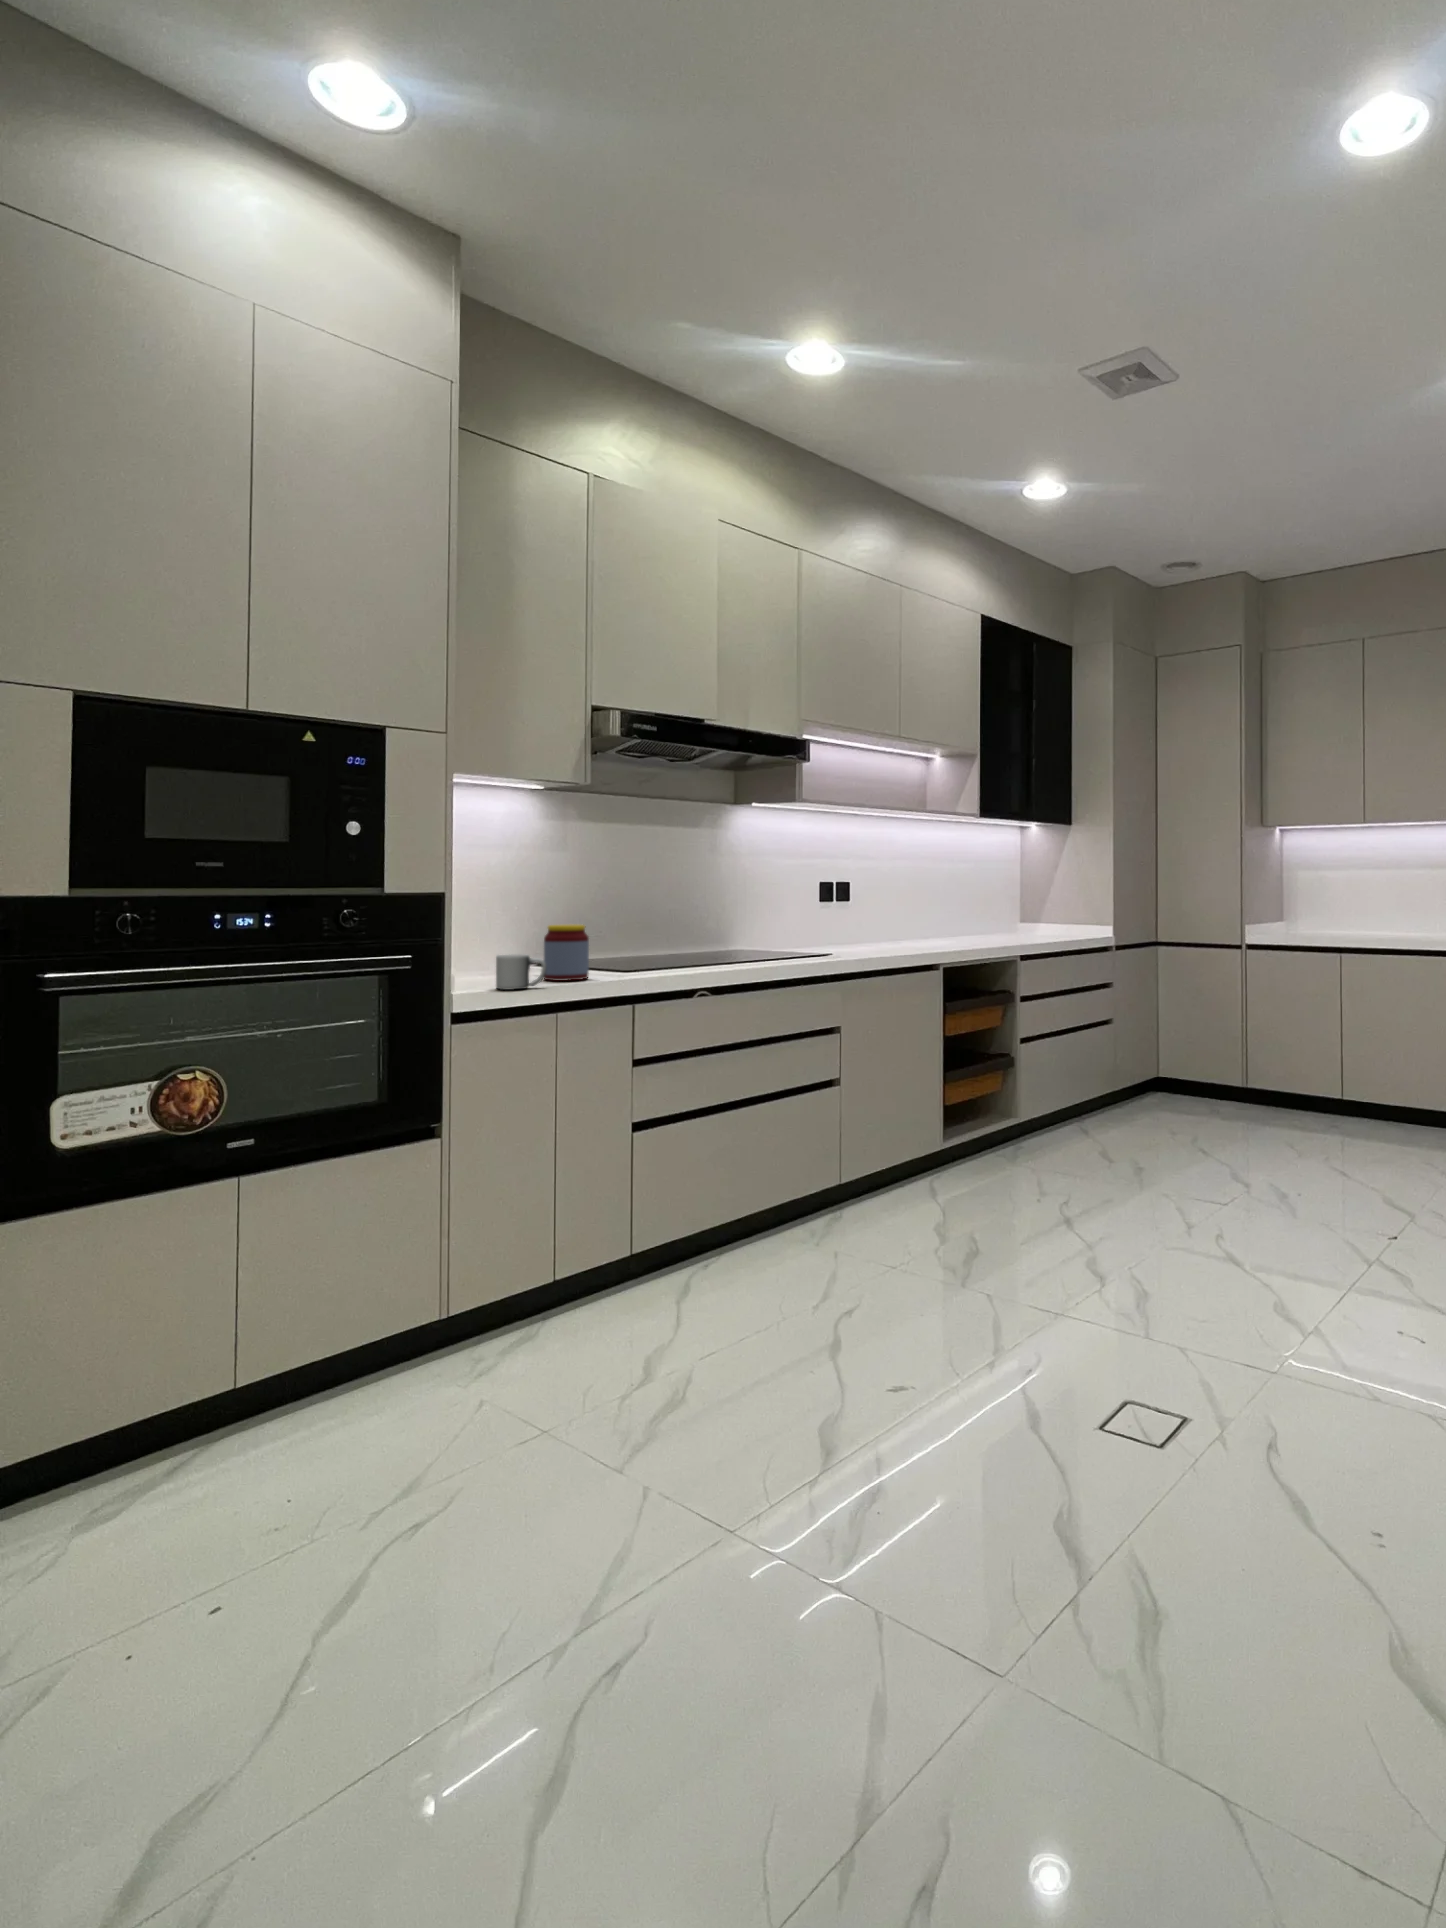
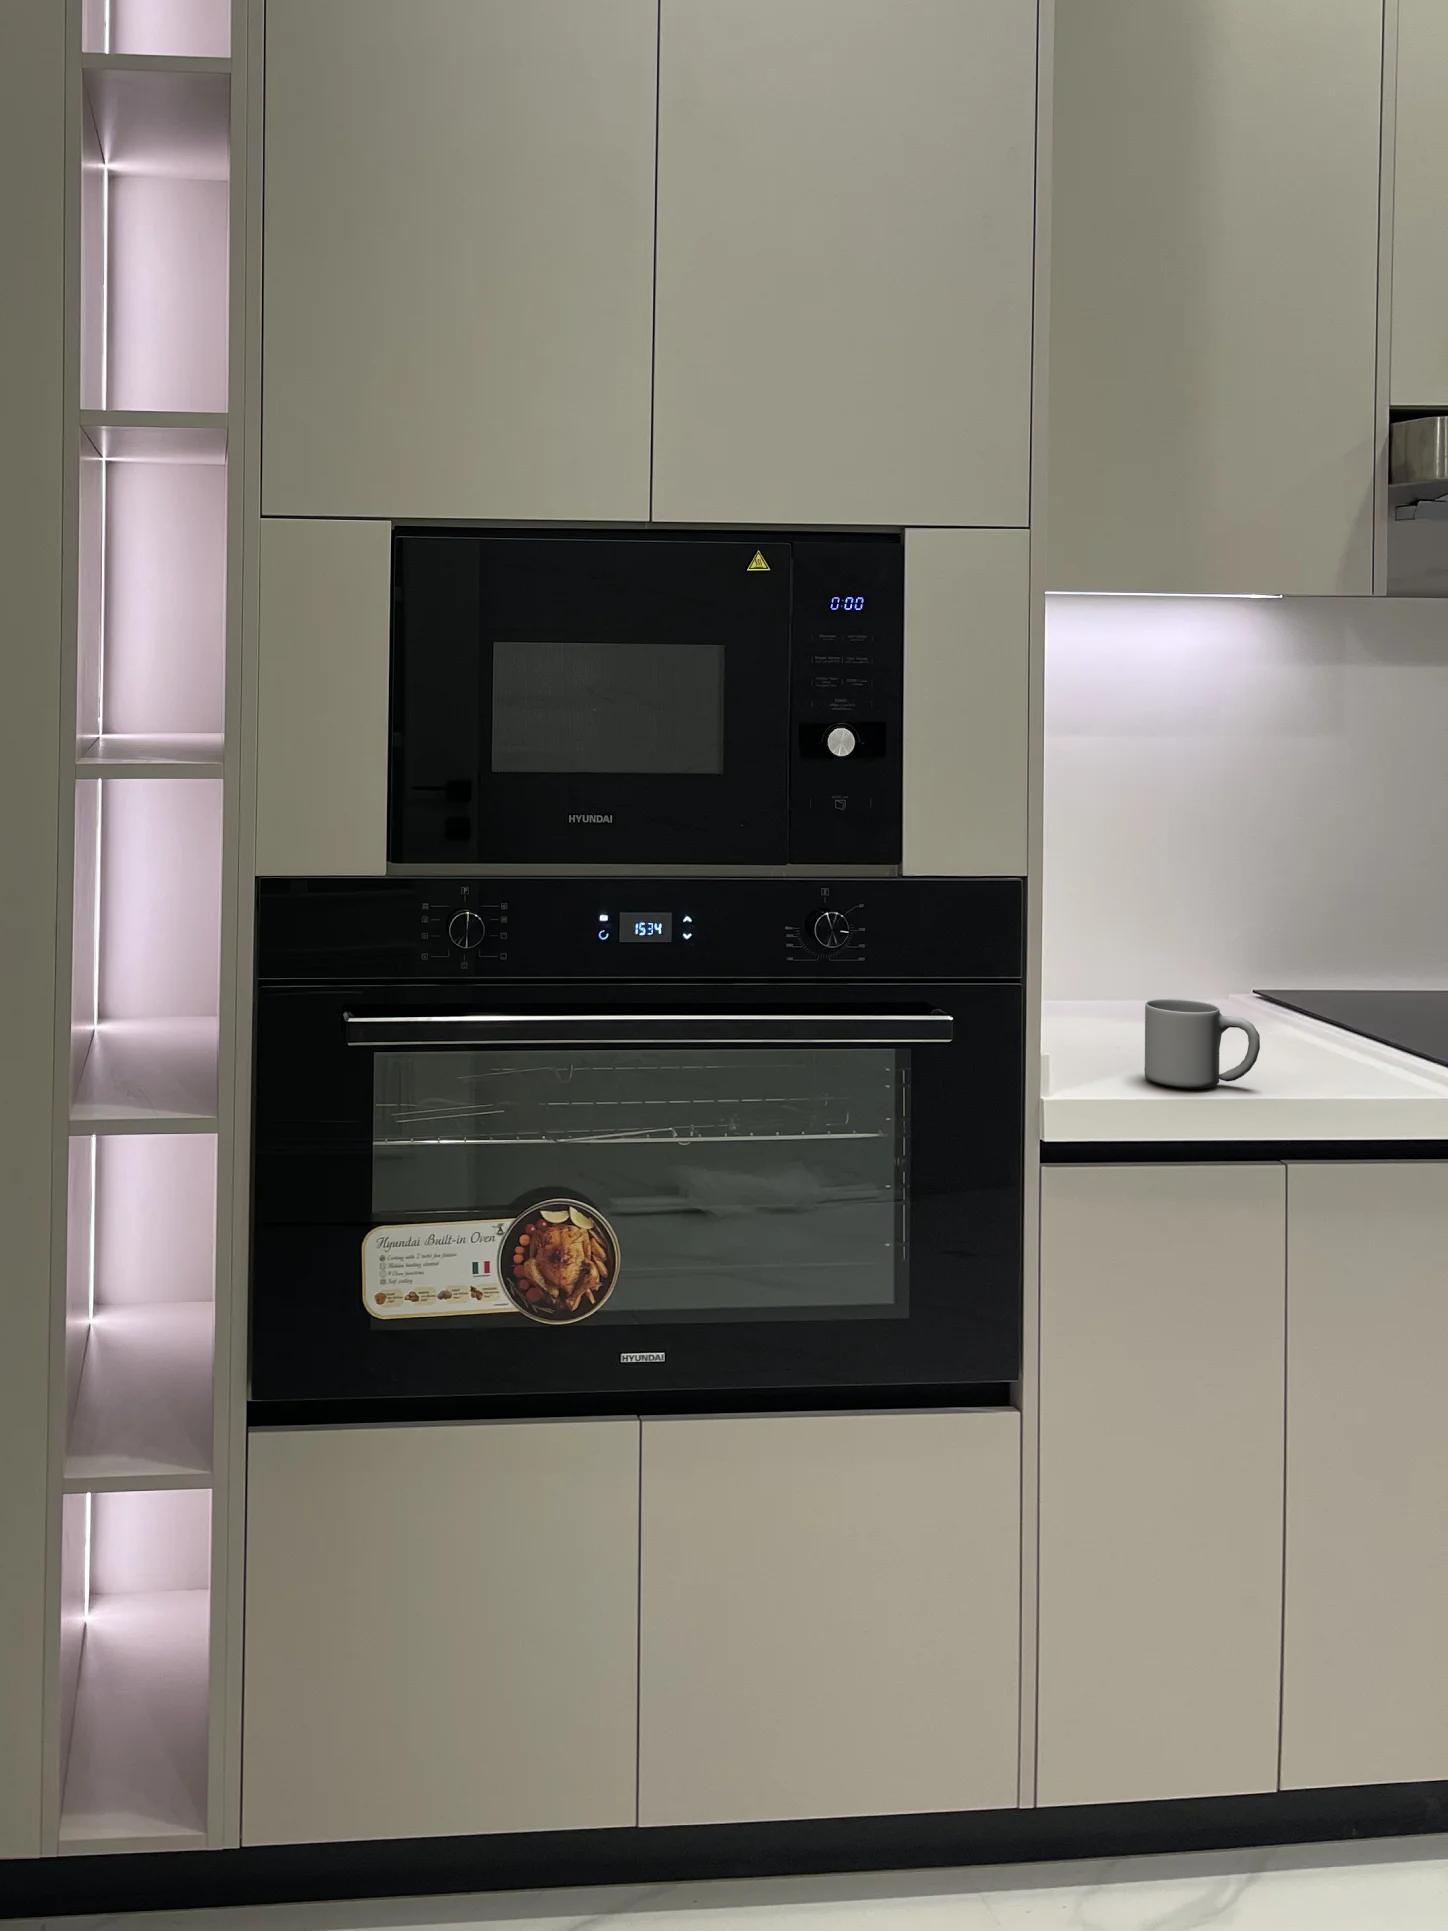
jar: present [544,925,589,981] -> none [1264,923,1372,1066]

